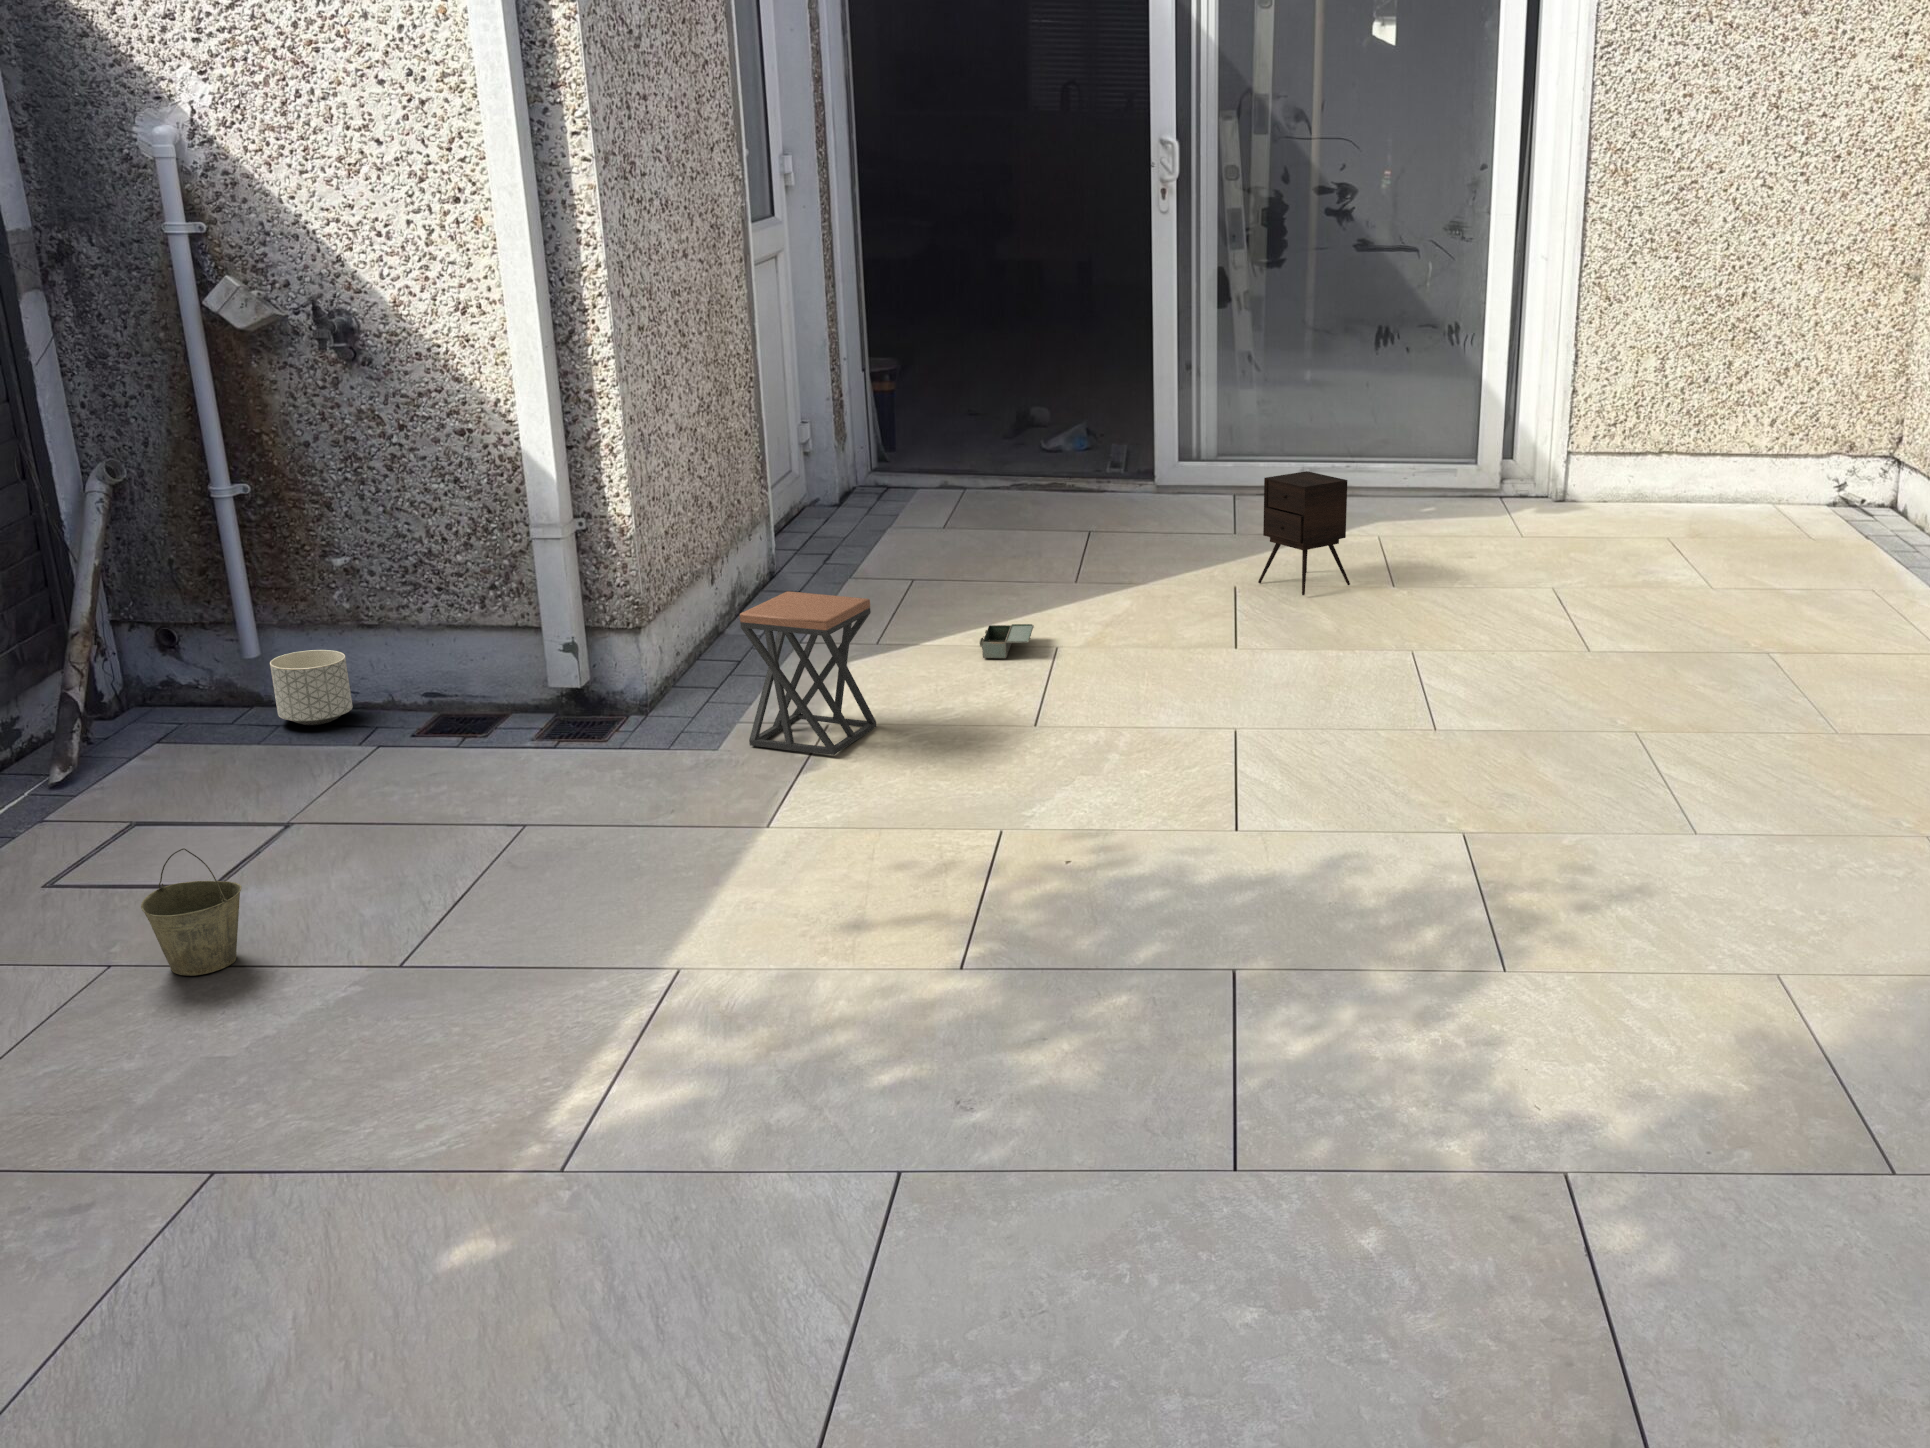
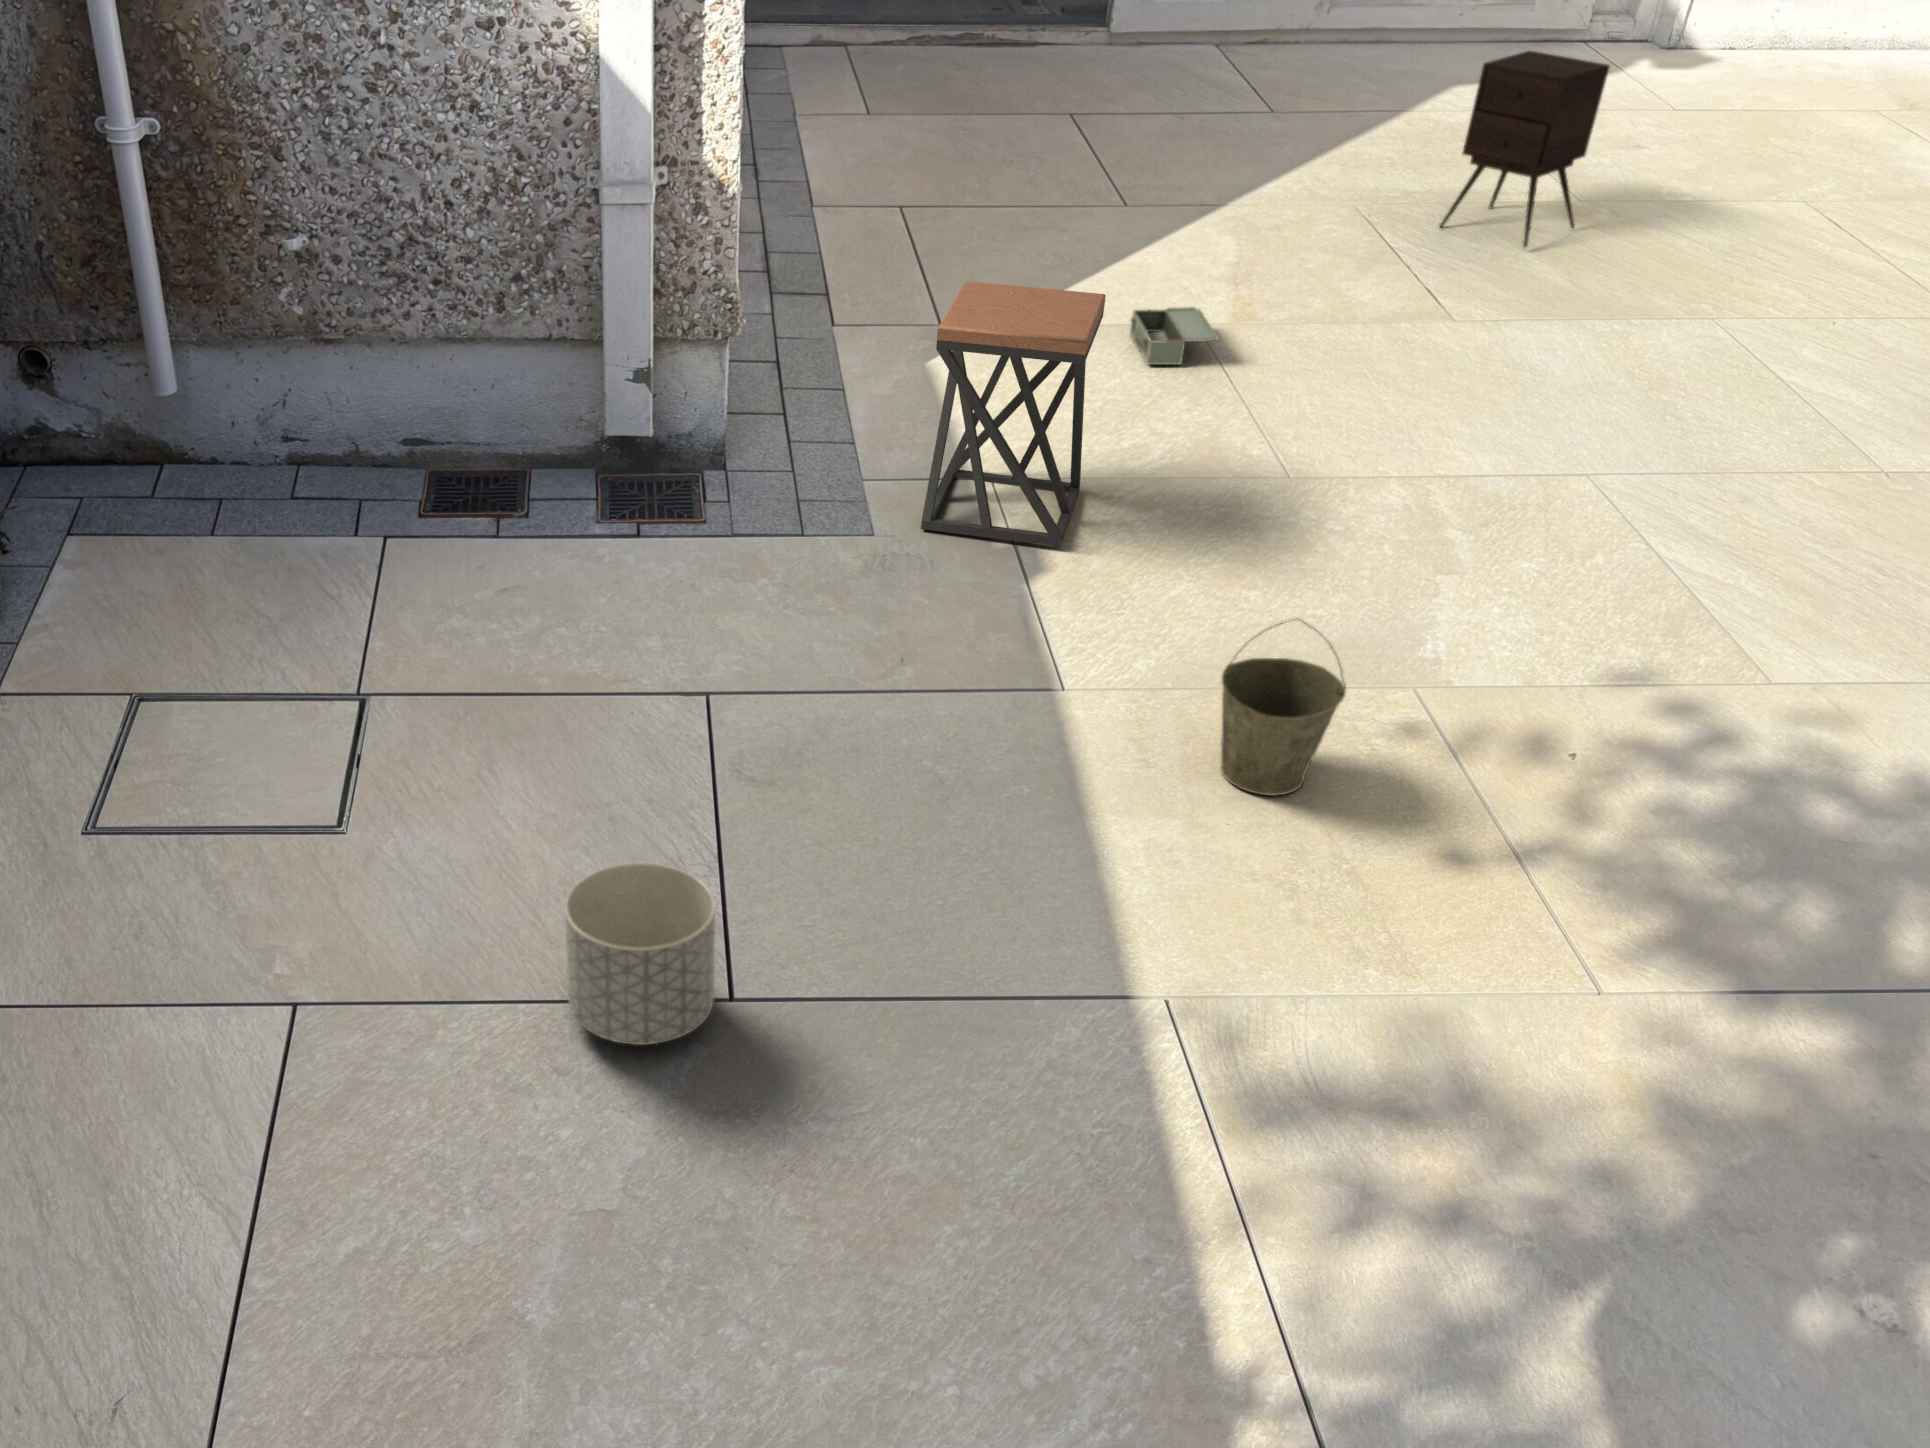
planter: present [270,650,353,725] -> present [565,863,715,1045]
bucket: present [141,848,242,976] -> present [1221,626,1346,796]

